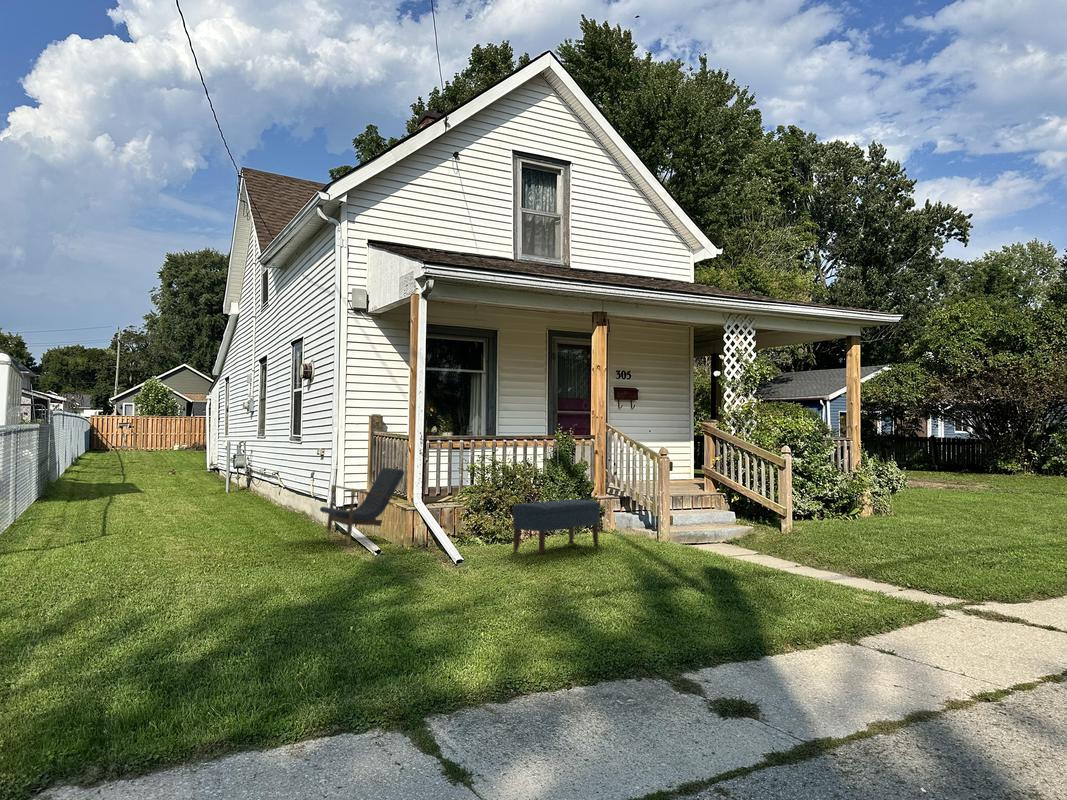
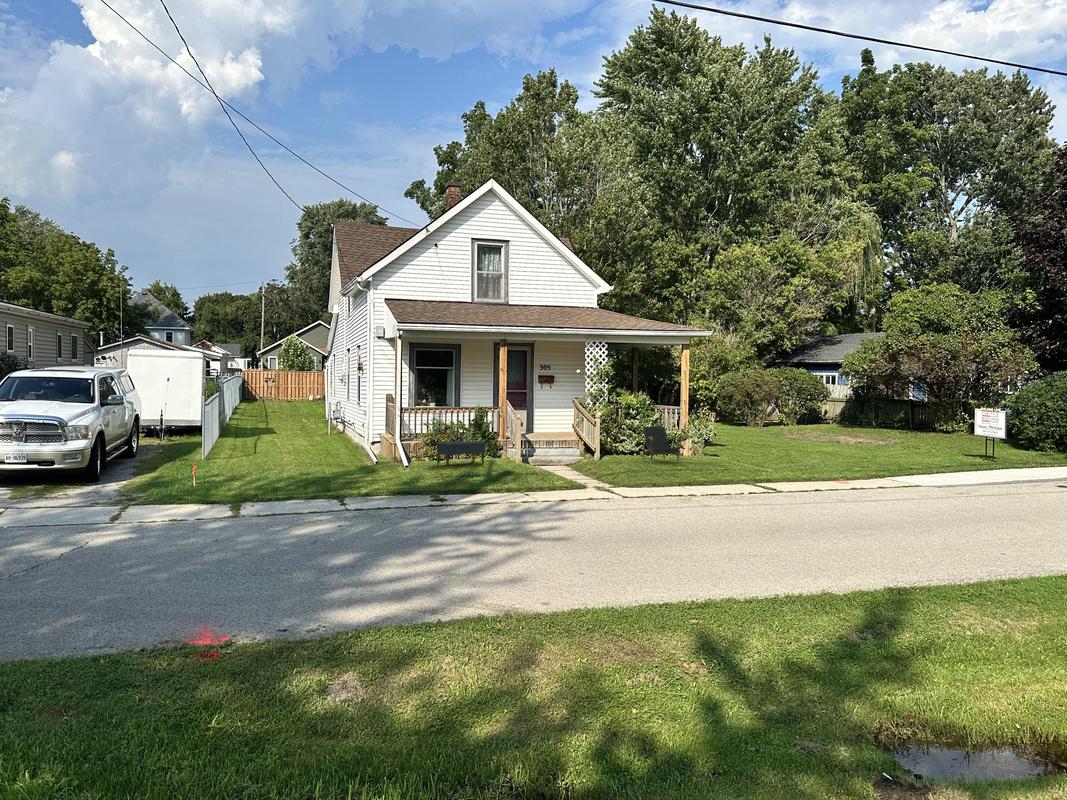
lounge chair: present [320,468,404,545] -> present [643,426,679,463]

